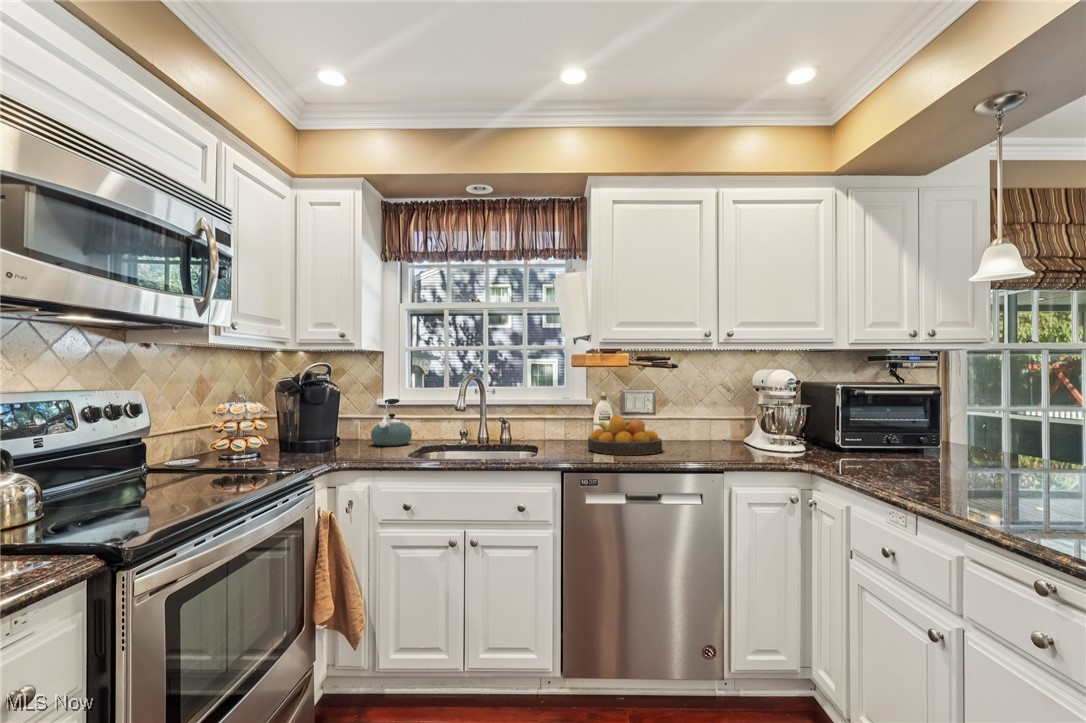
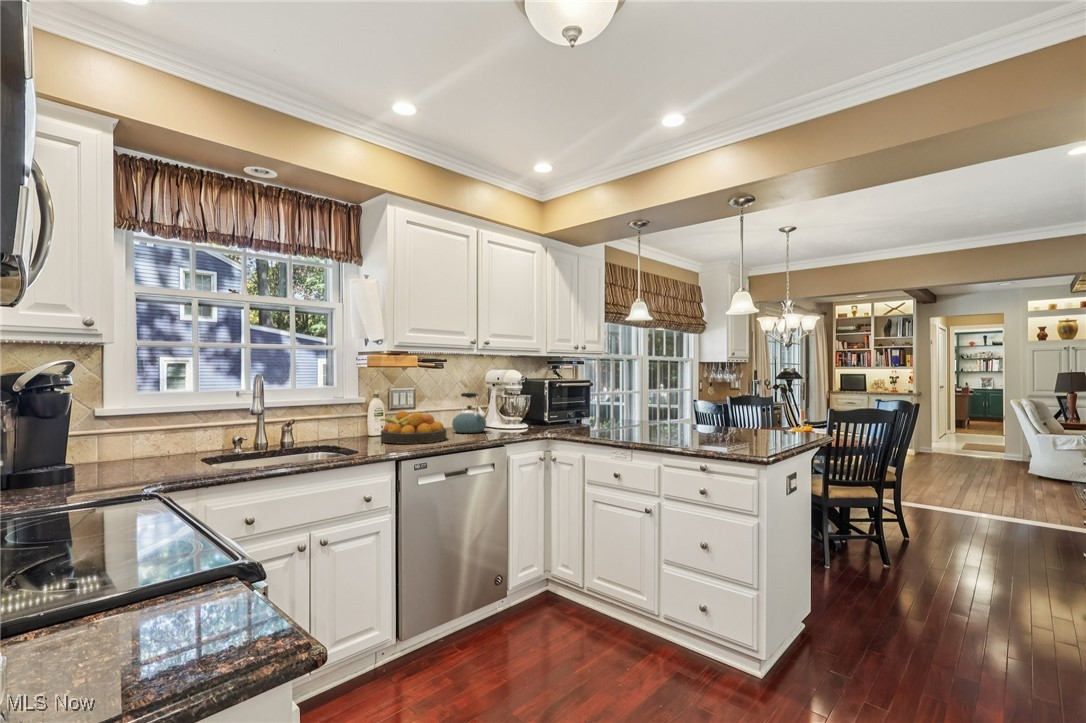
kettle: present [371,399,412,446] -> present [452,393,486,433]

